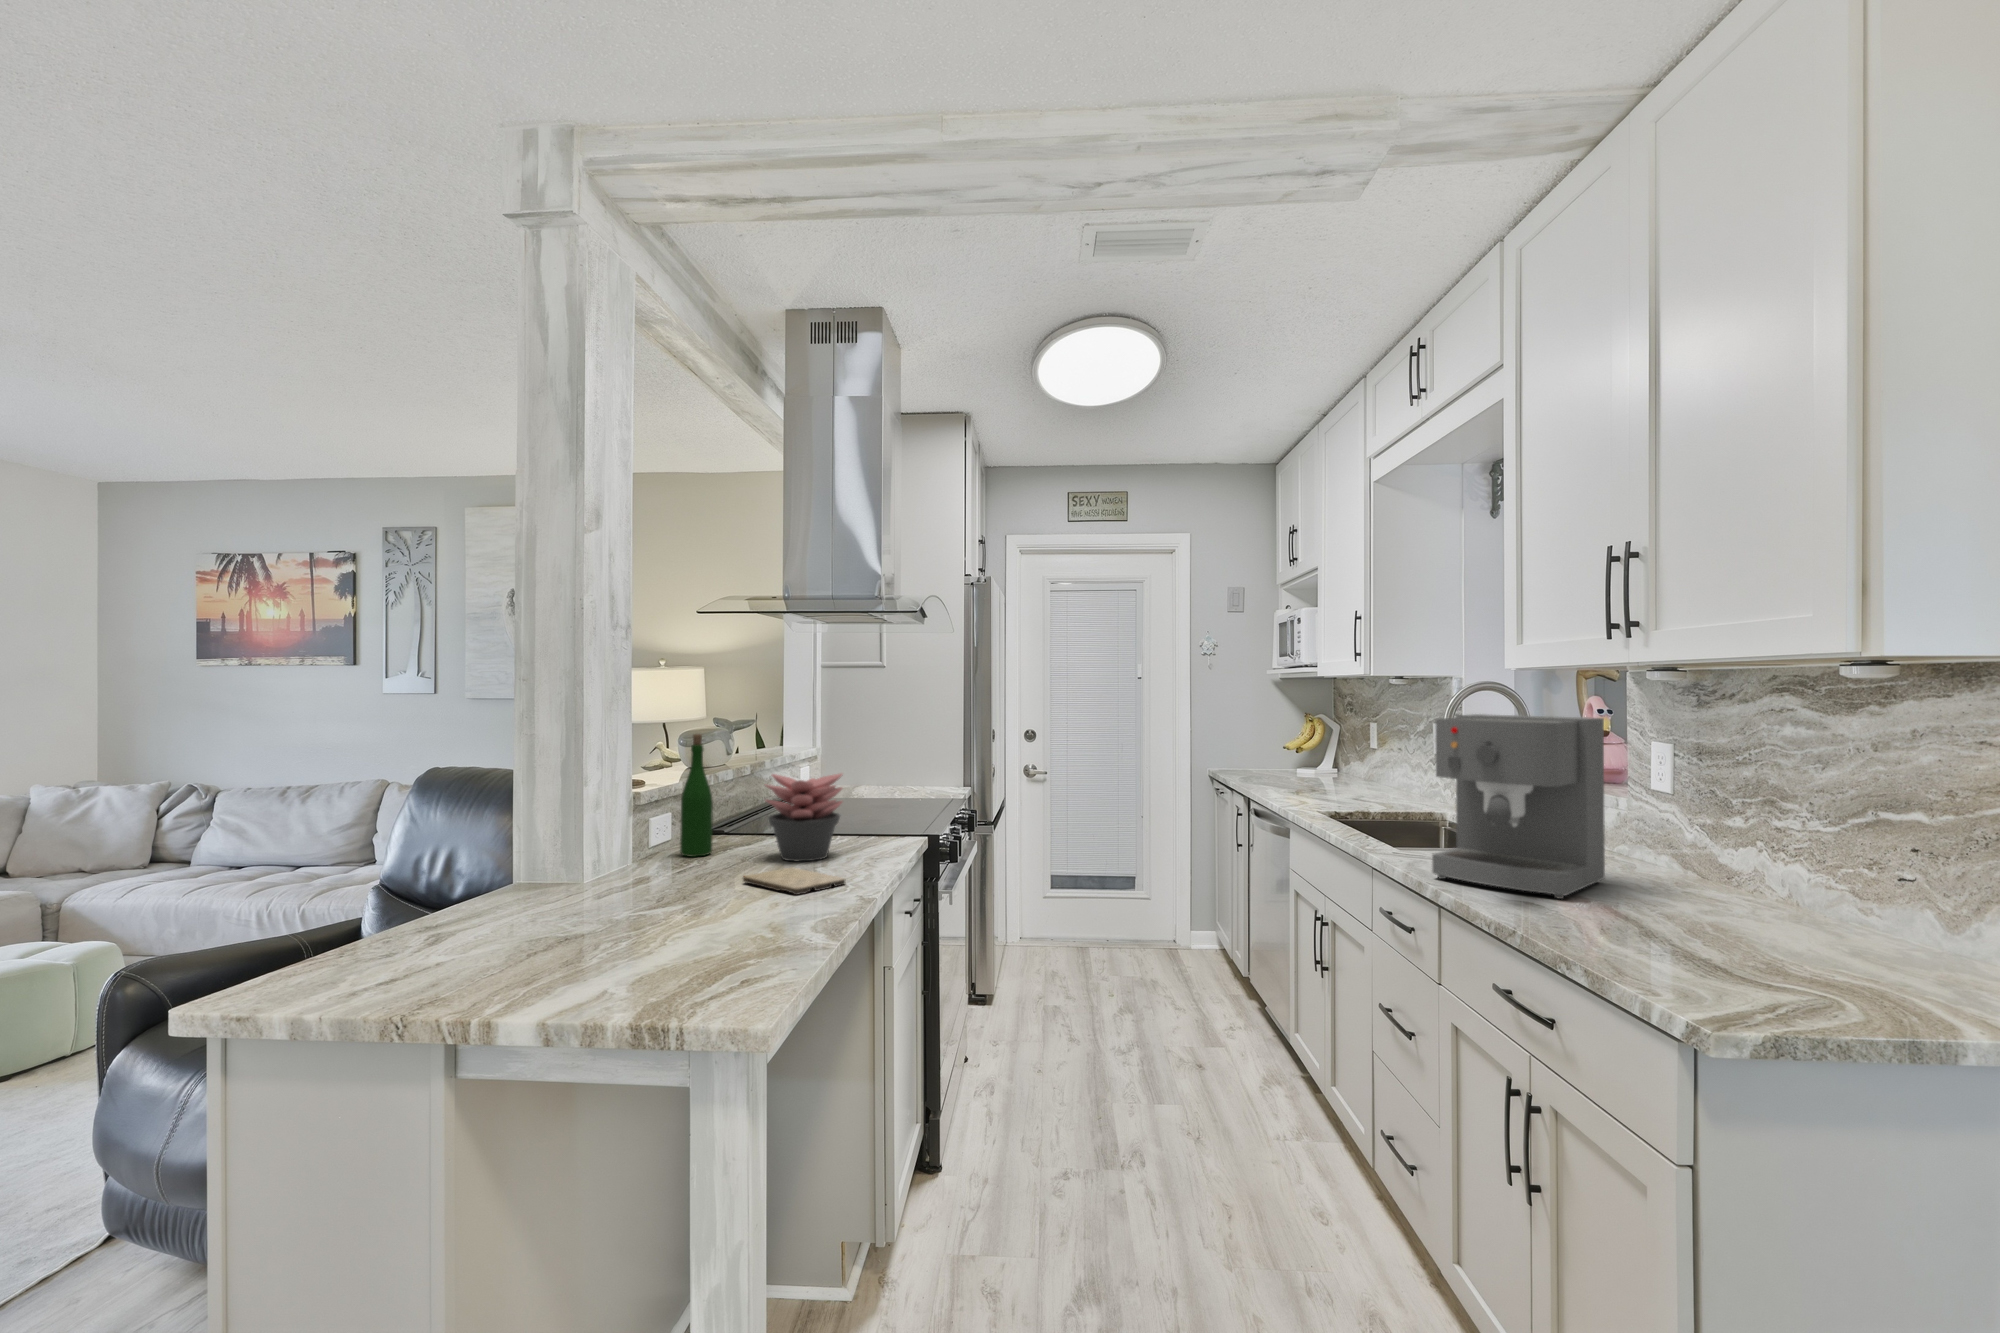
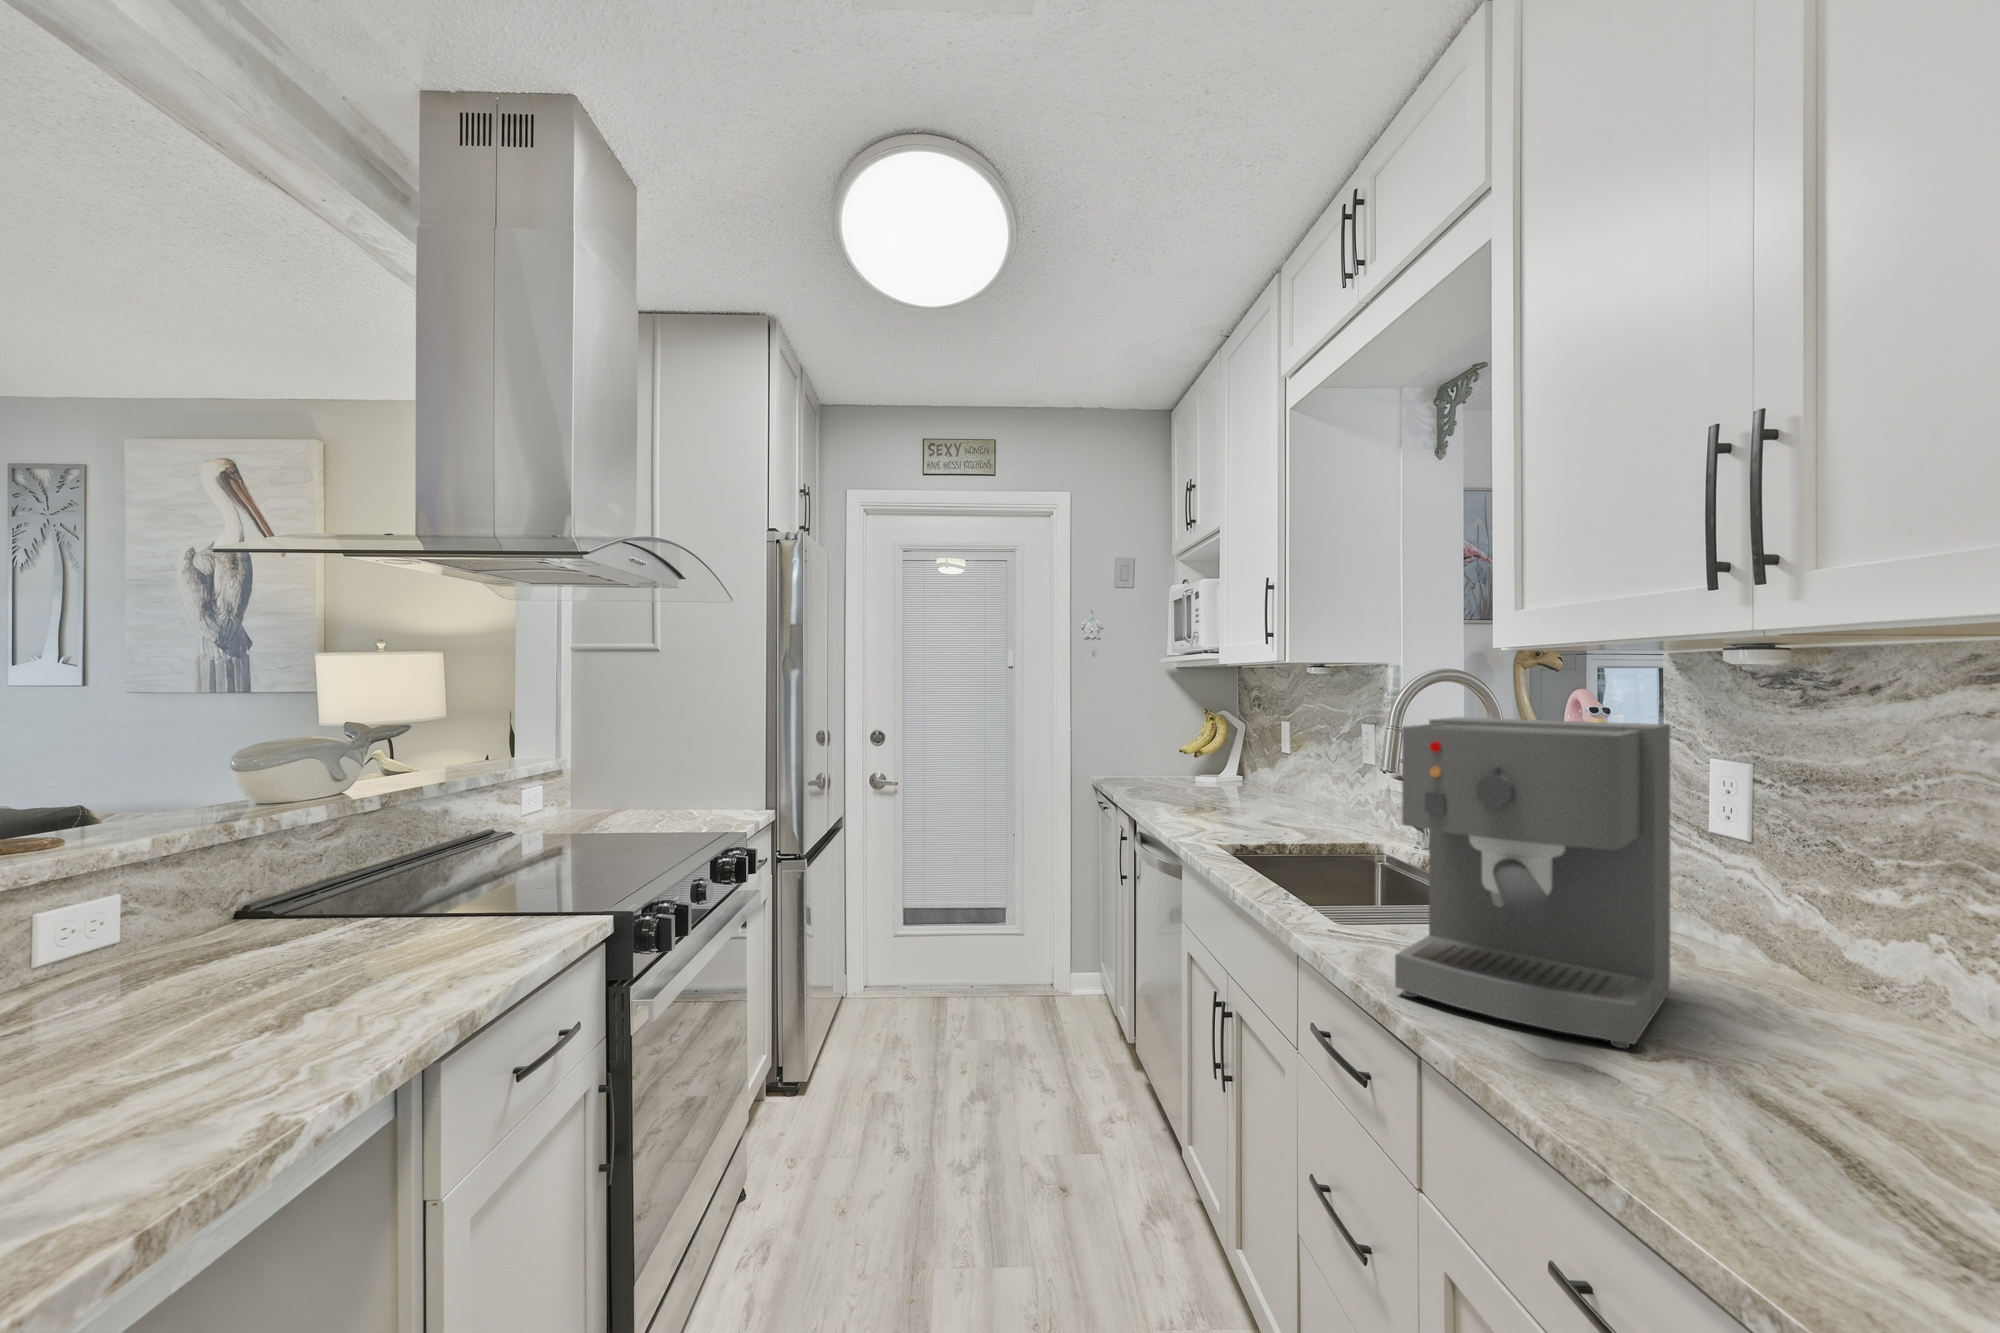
wine bottle: present [680,734,713,857] -> none [131,754,201,969]
succulent plant: present [765,774,842,861] -> none [265,819,437,978]
cutting board: present [743,867,845,895] -> none [121,1004,328,1092]

